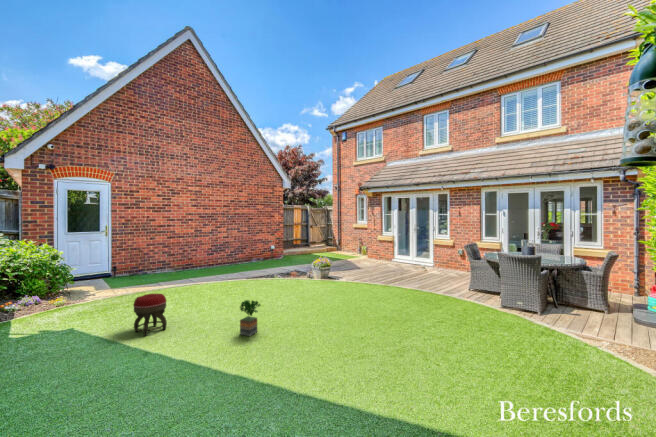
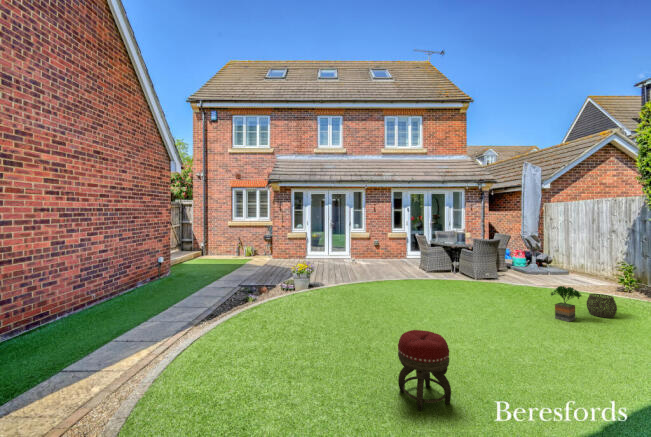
potted tree: present [240,300,260,336] -> present [551,286,581,322]
woven basket: none [400,345,433,384] -> present [586,294,617,318]

